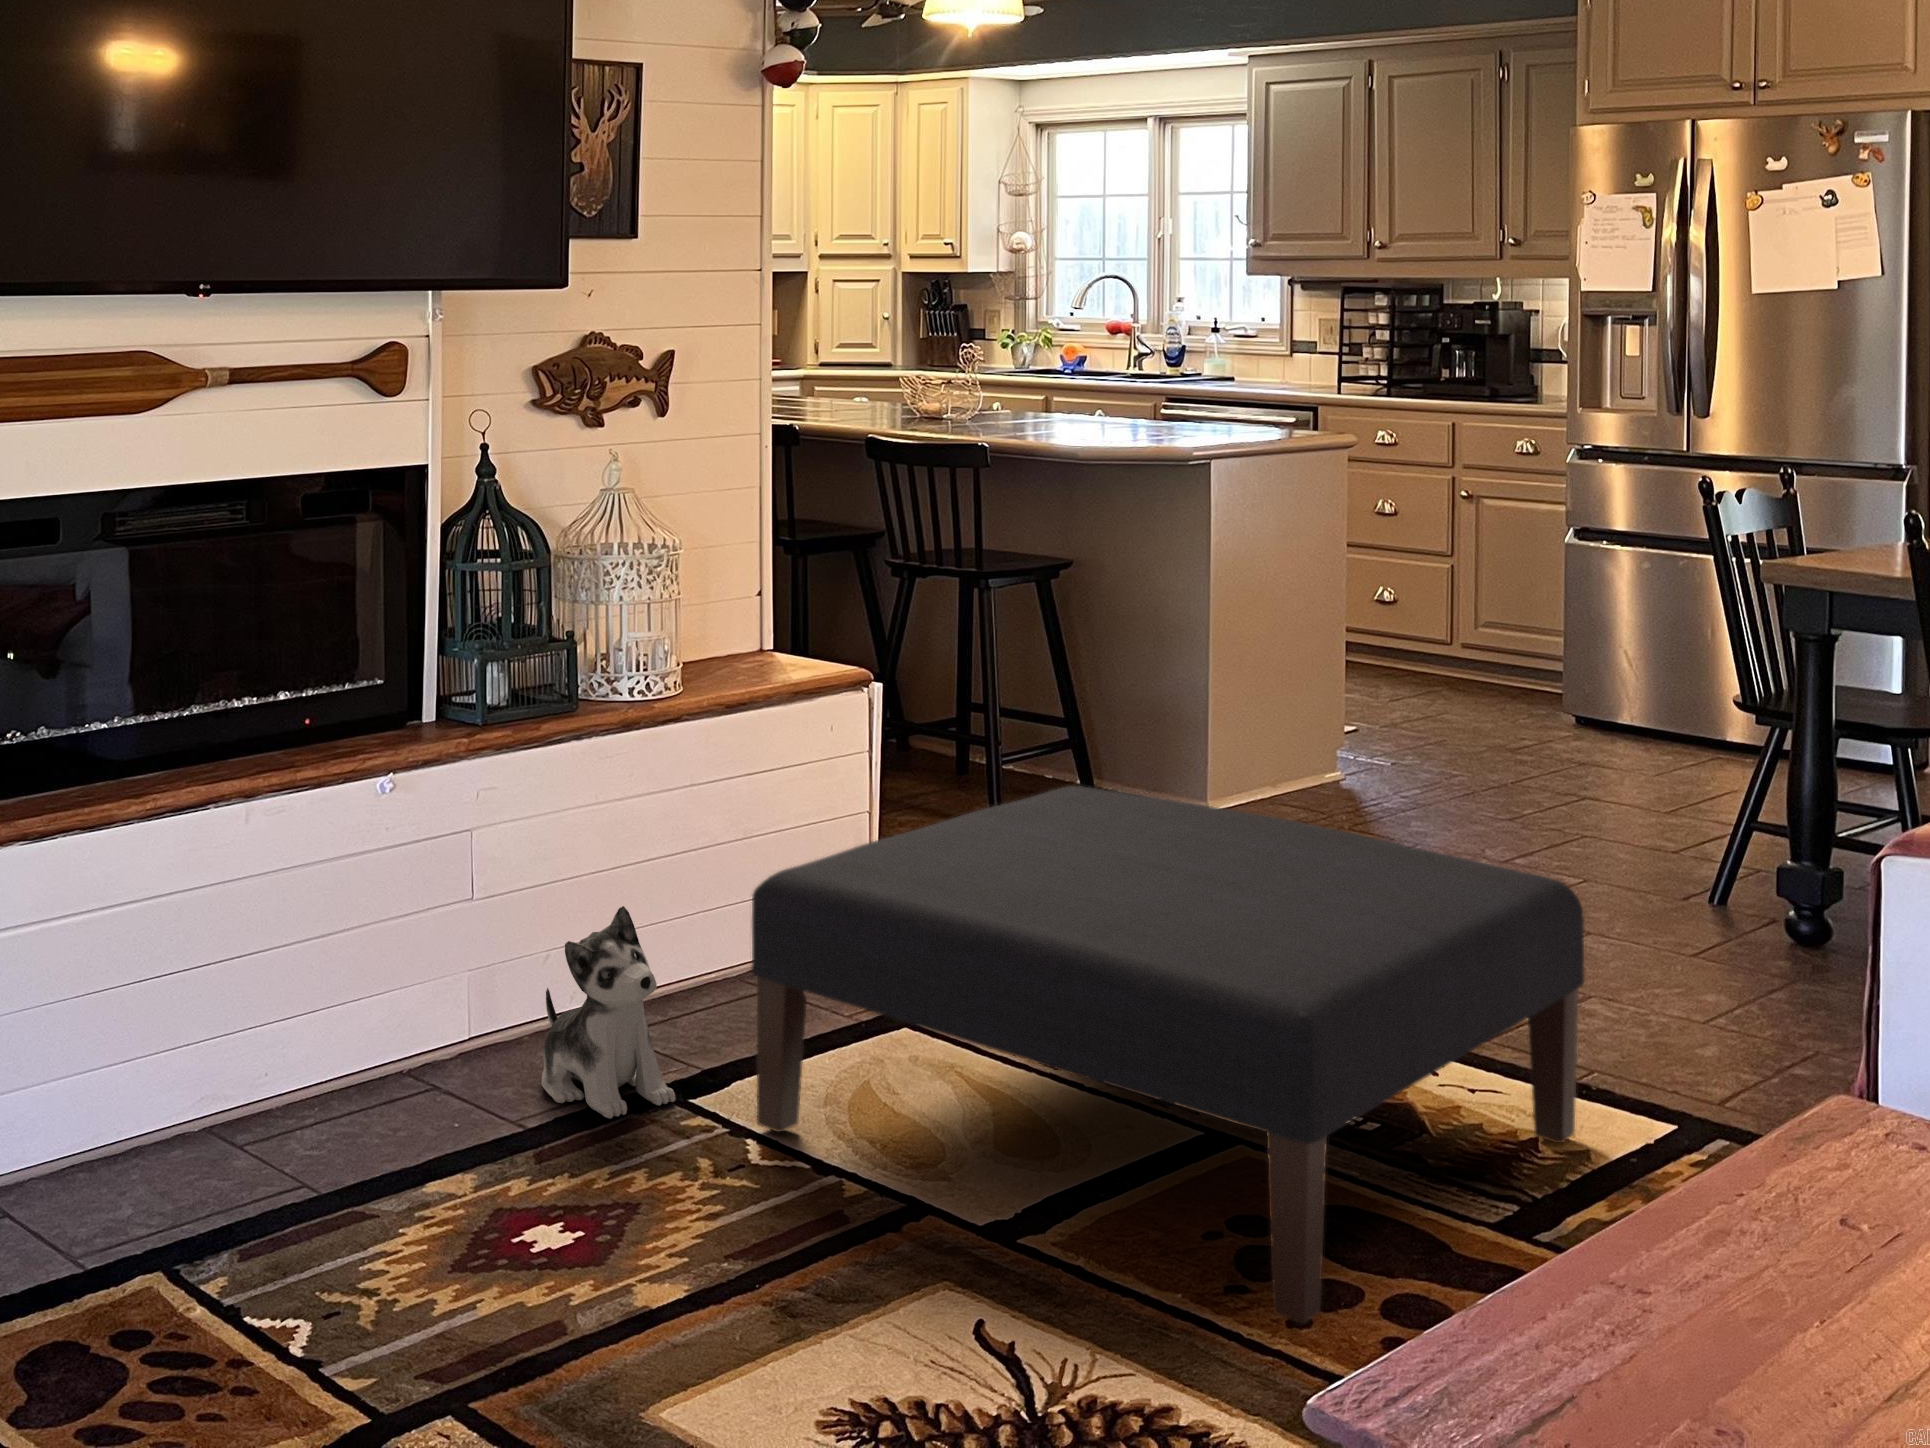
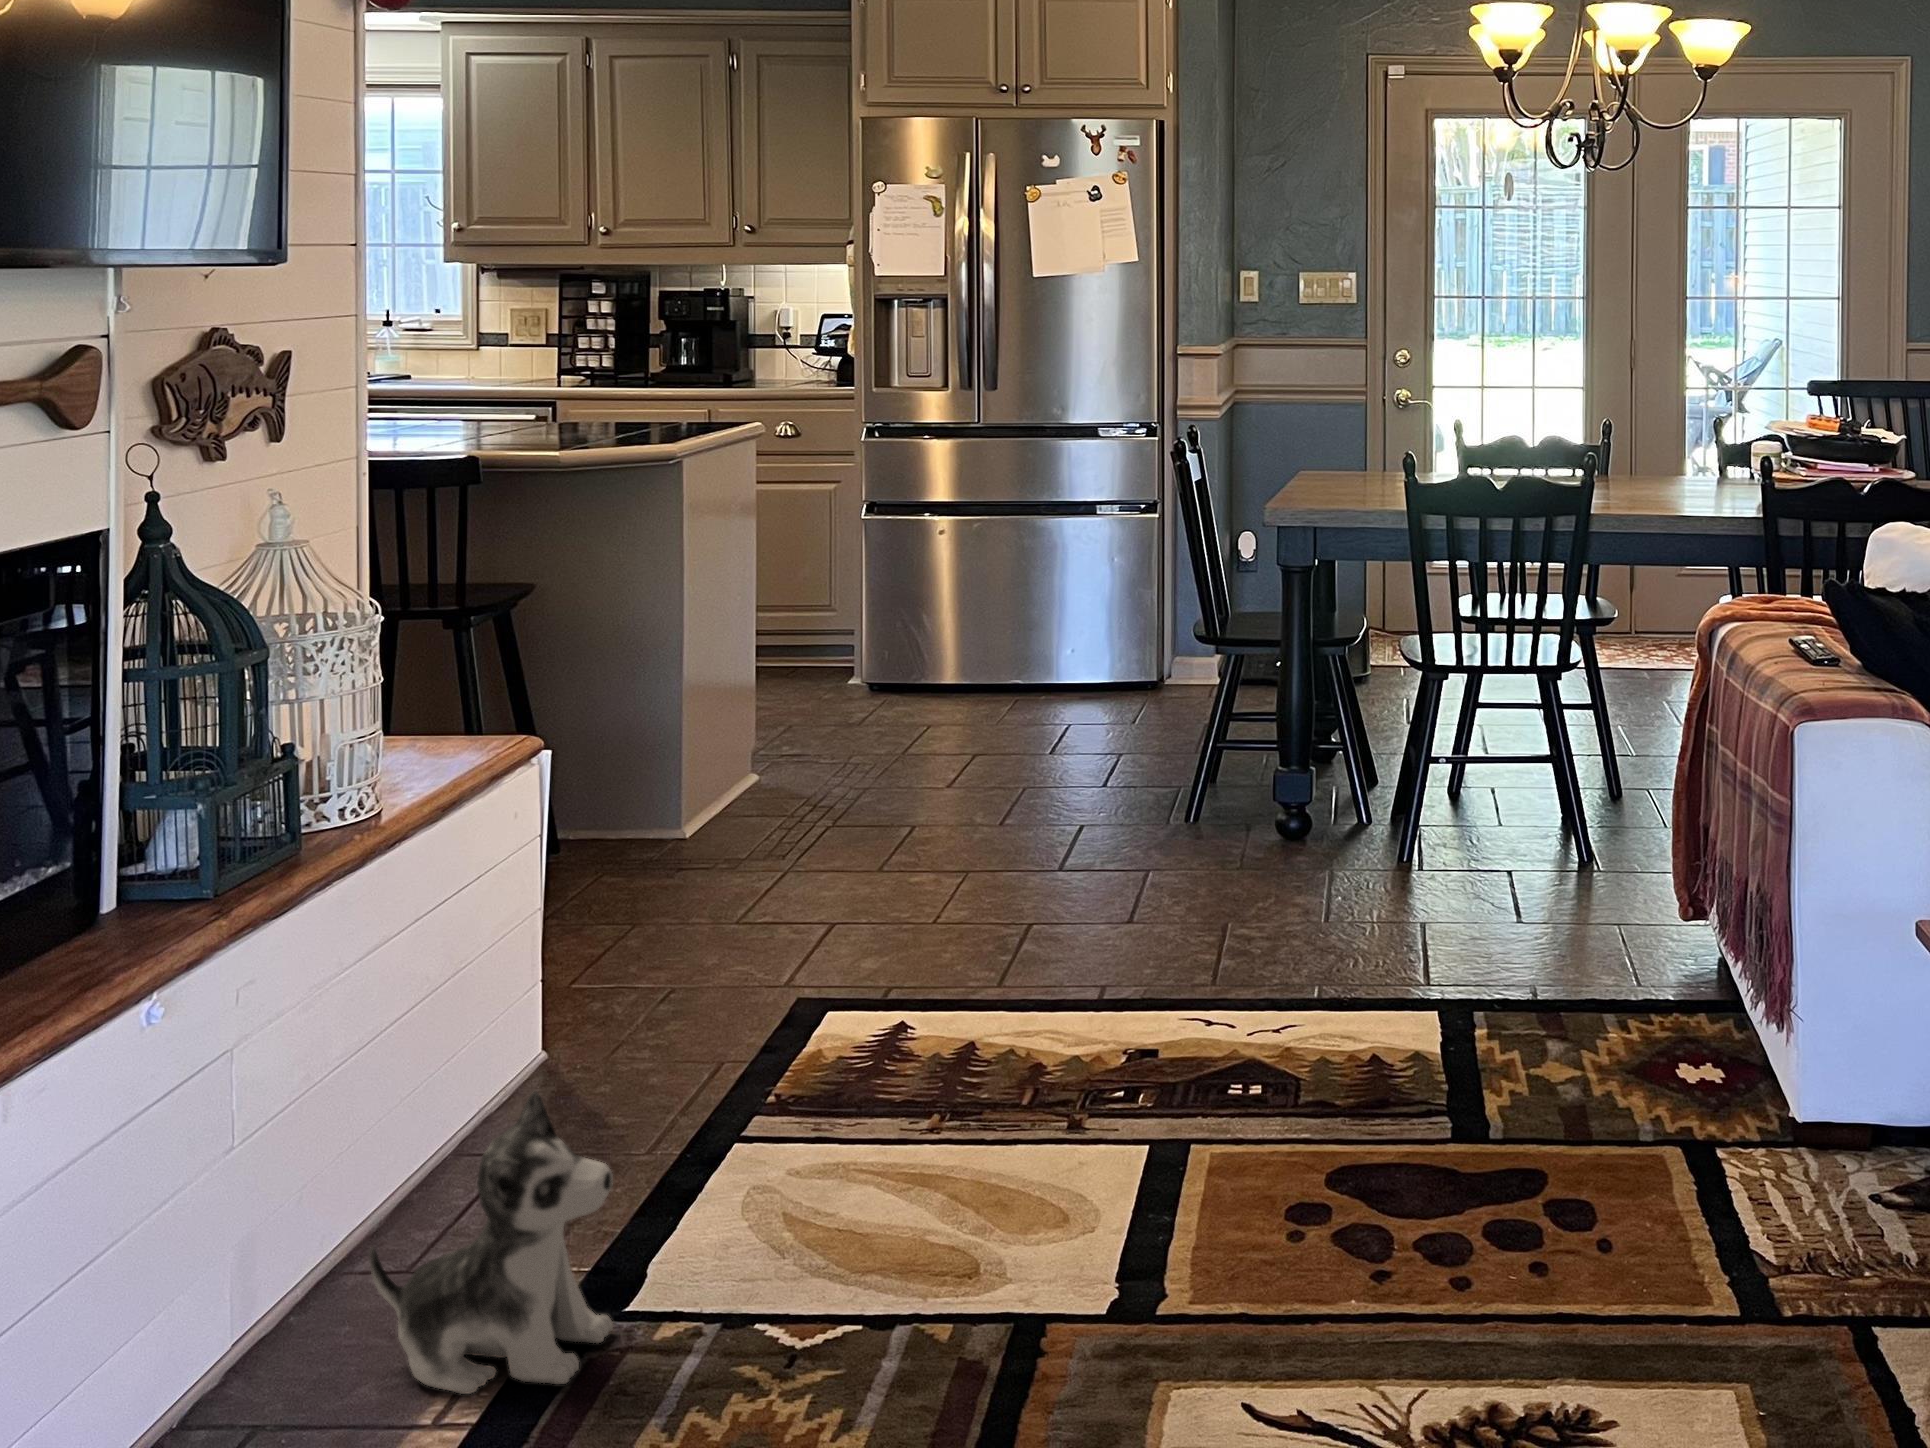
ottoman: present [751,786,1585,1323] -> none [746,805,1484,1314]

